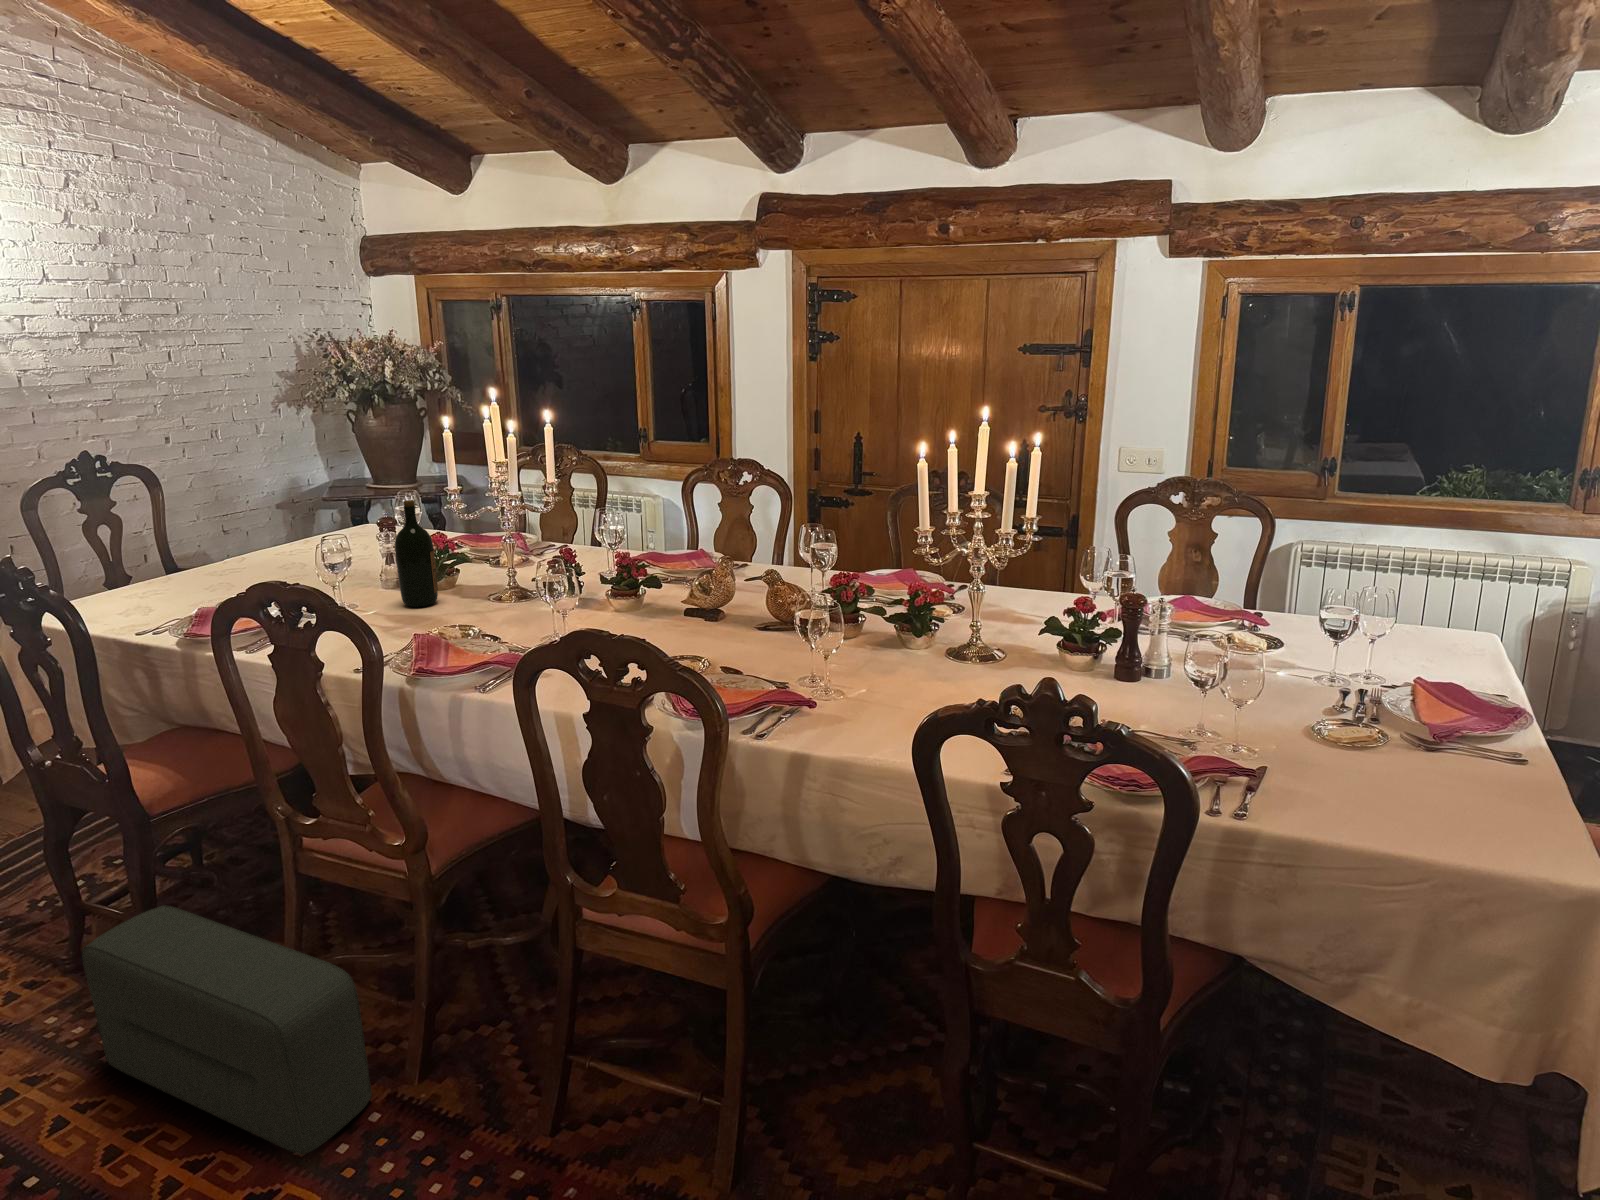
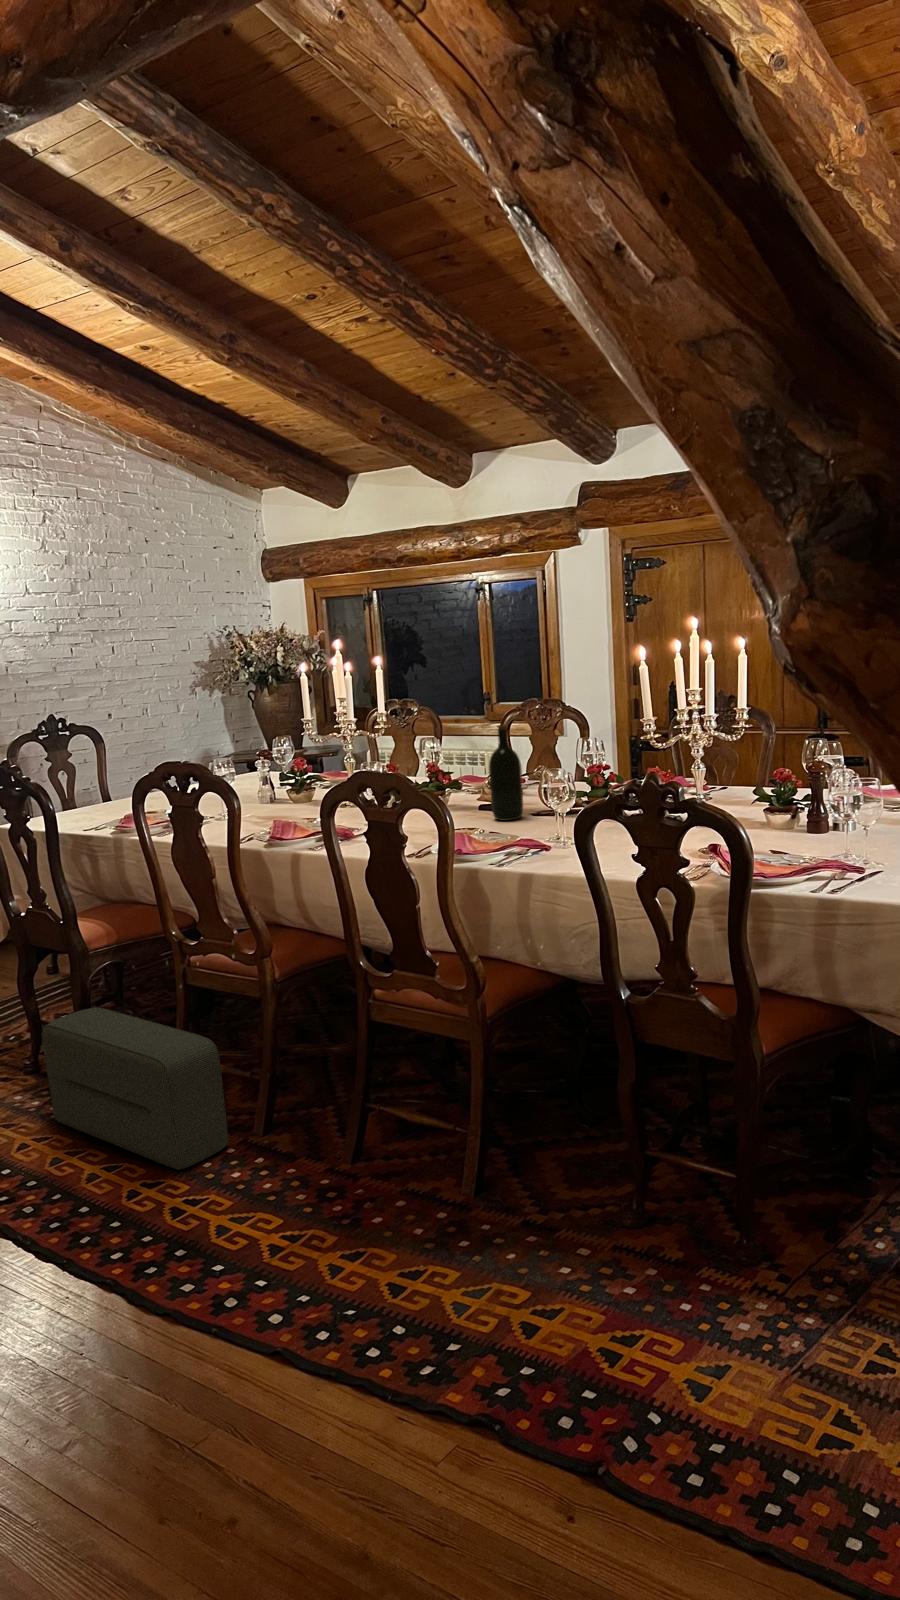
wine bottle: present [395,500,438,607] -> present [489,725,523,821]

